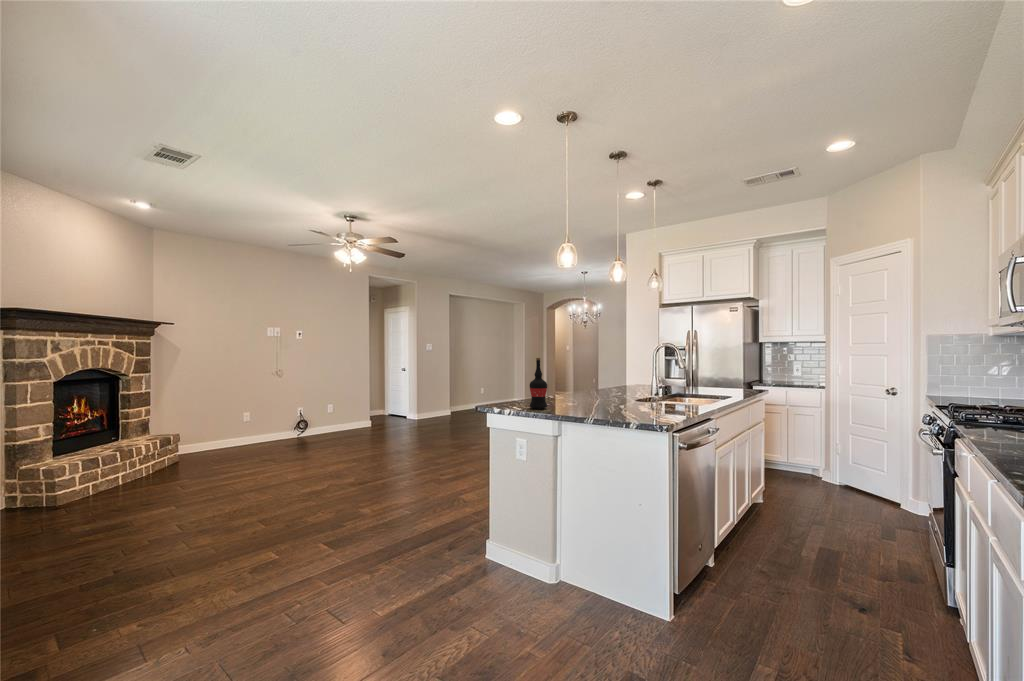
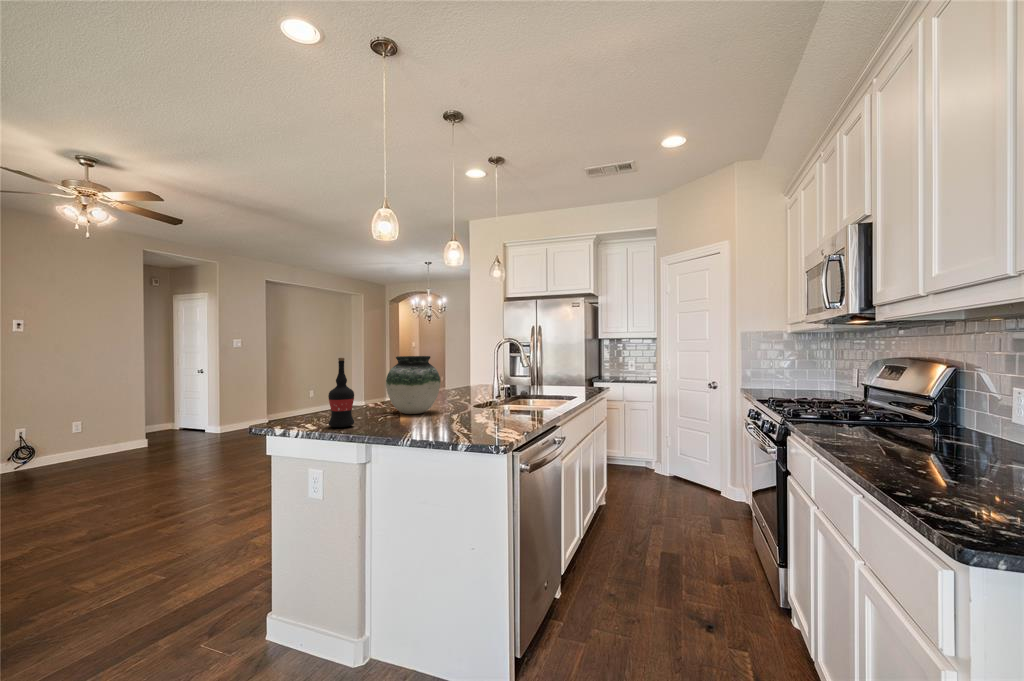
vase: none [566,357,609,403] -> present [386,356,440,414]

